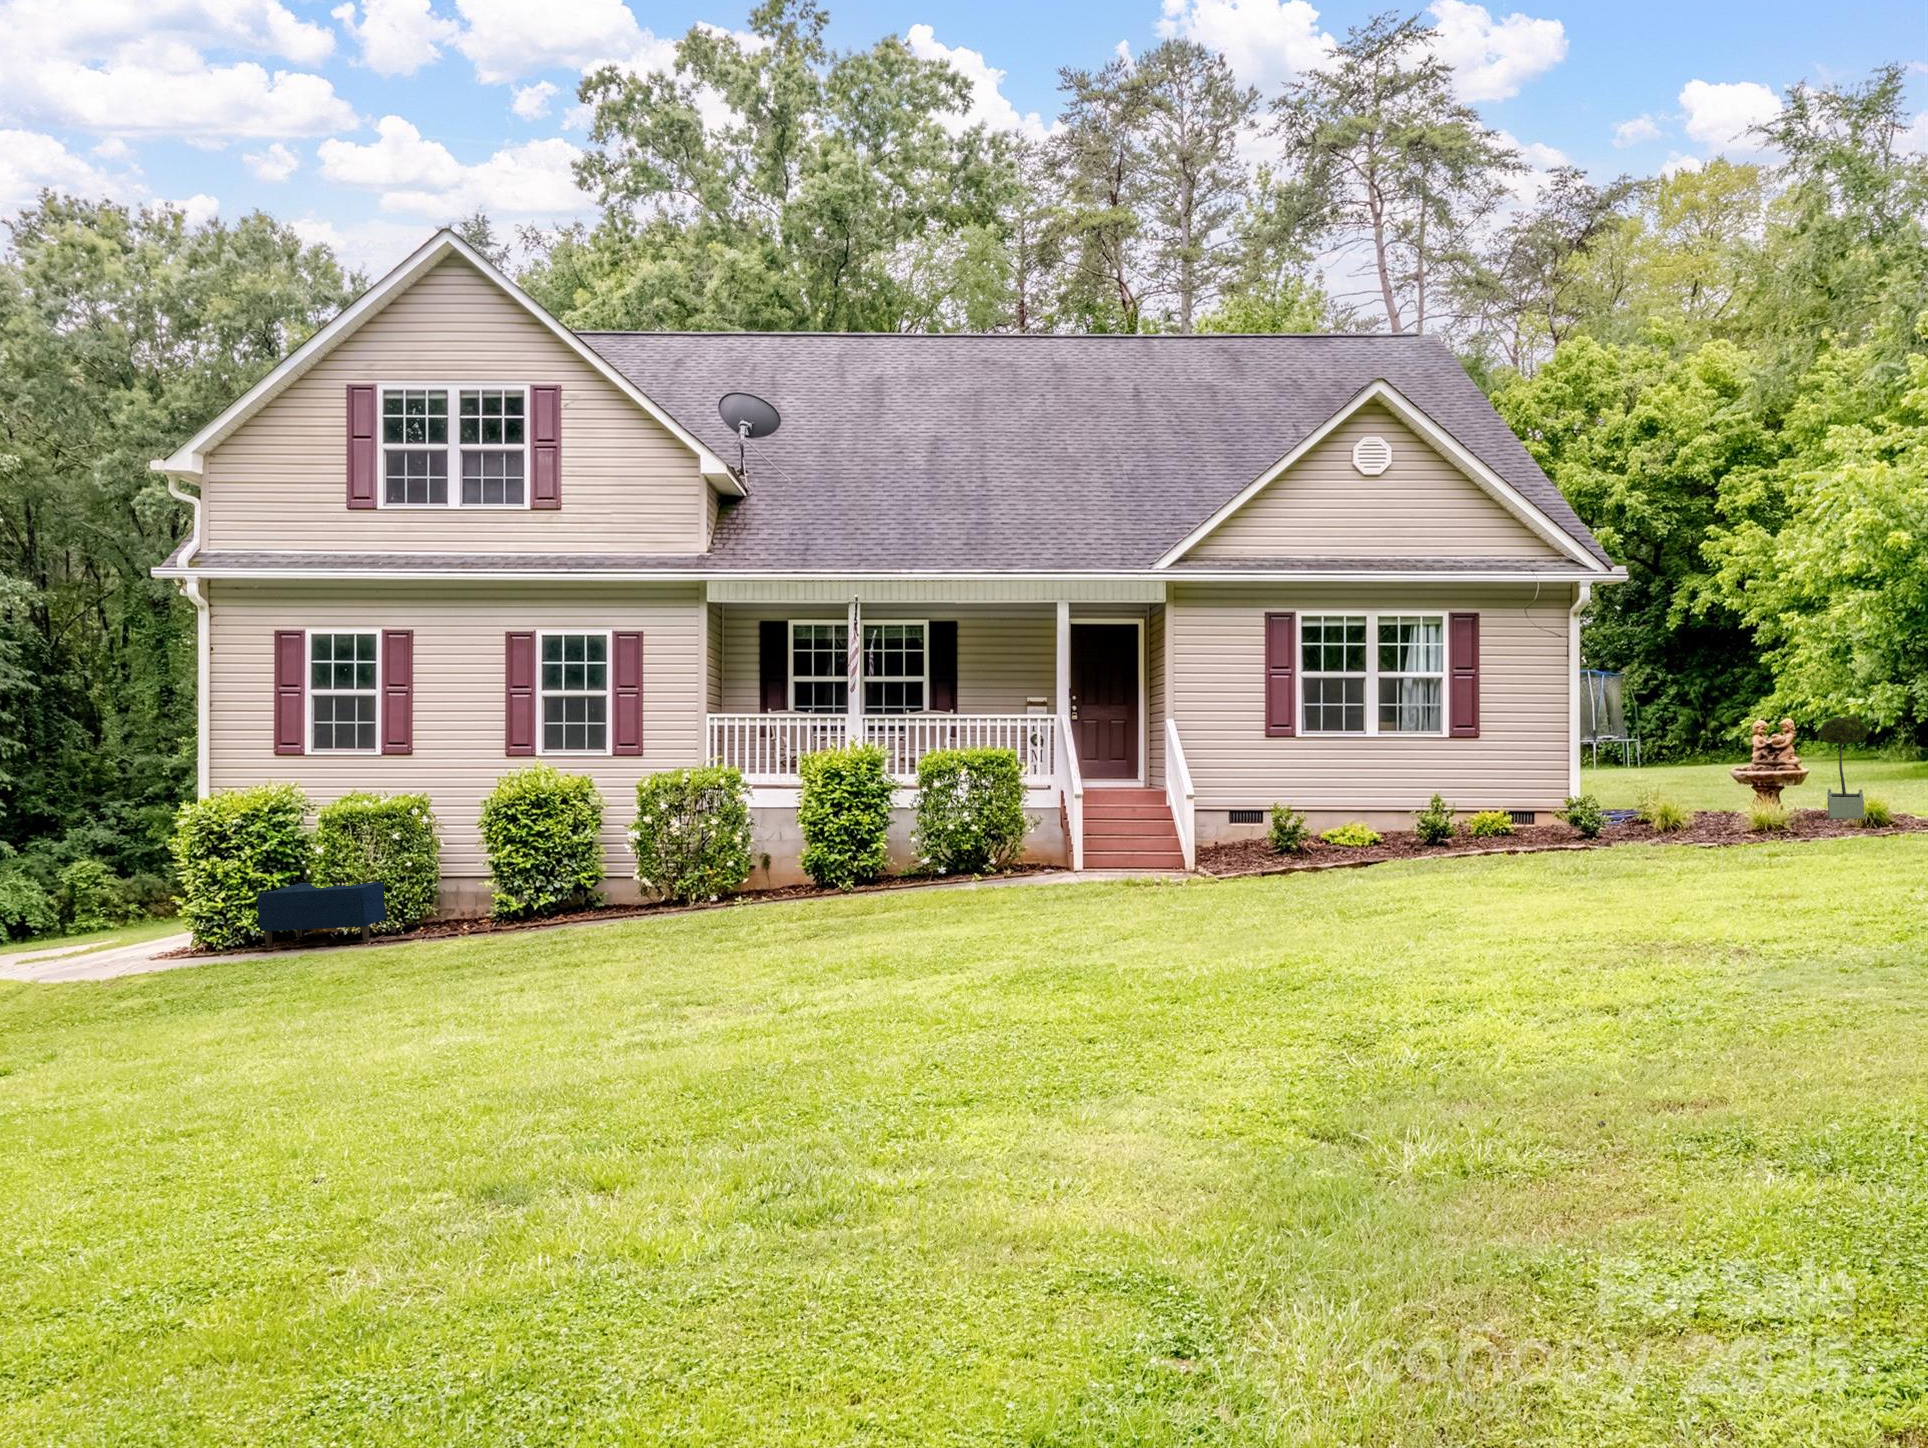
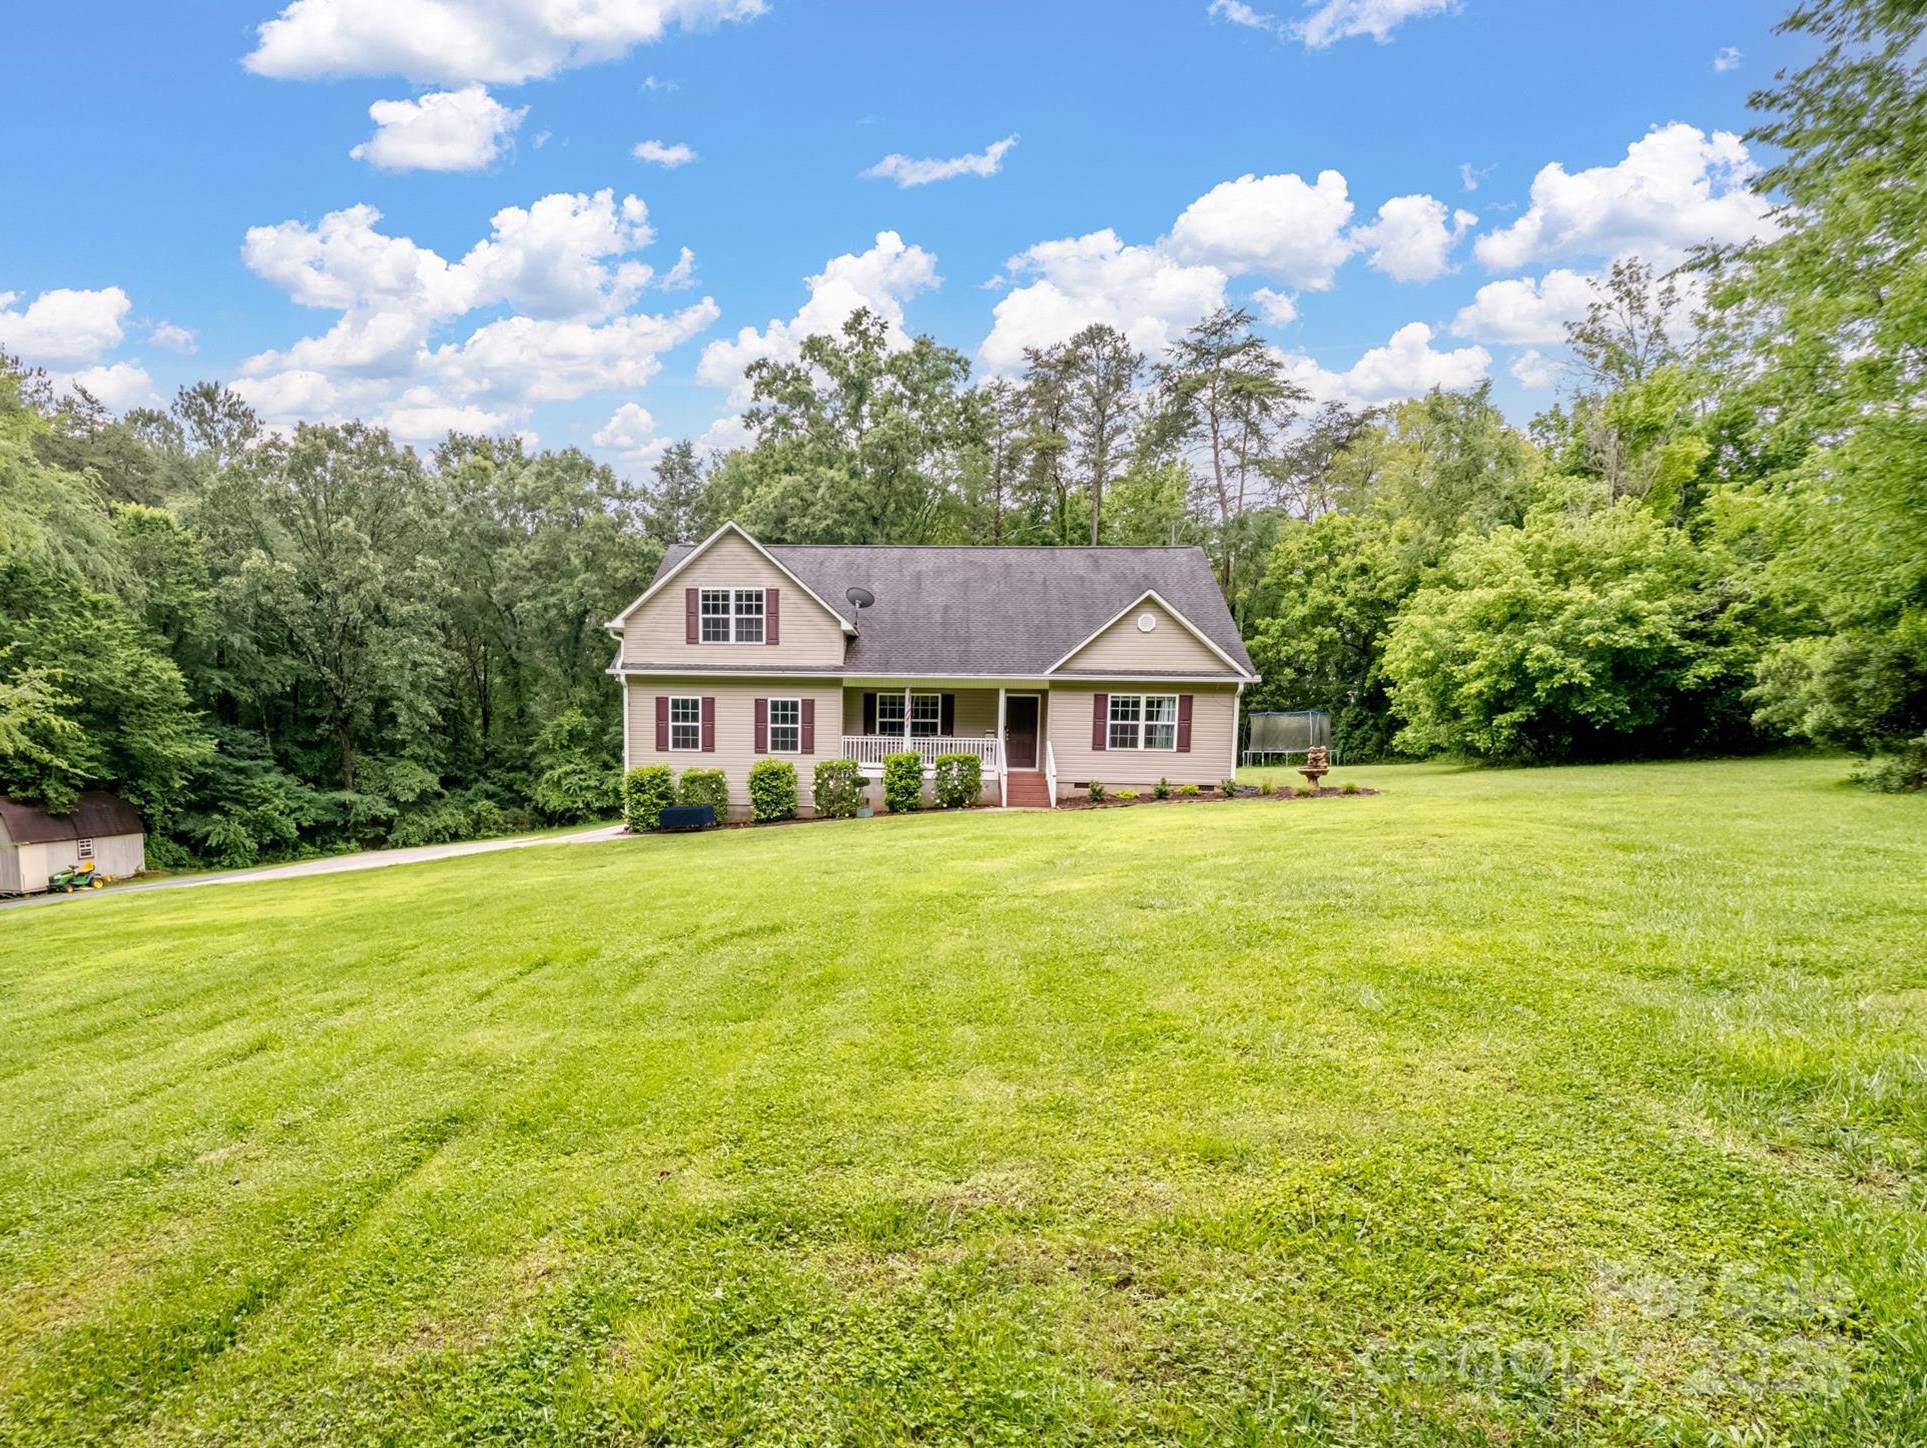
potted tree: present [1816,714,1870,819] -> present [852,776,873,817]

